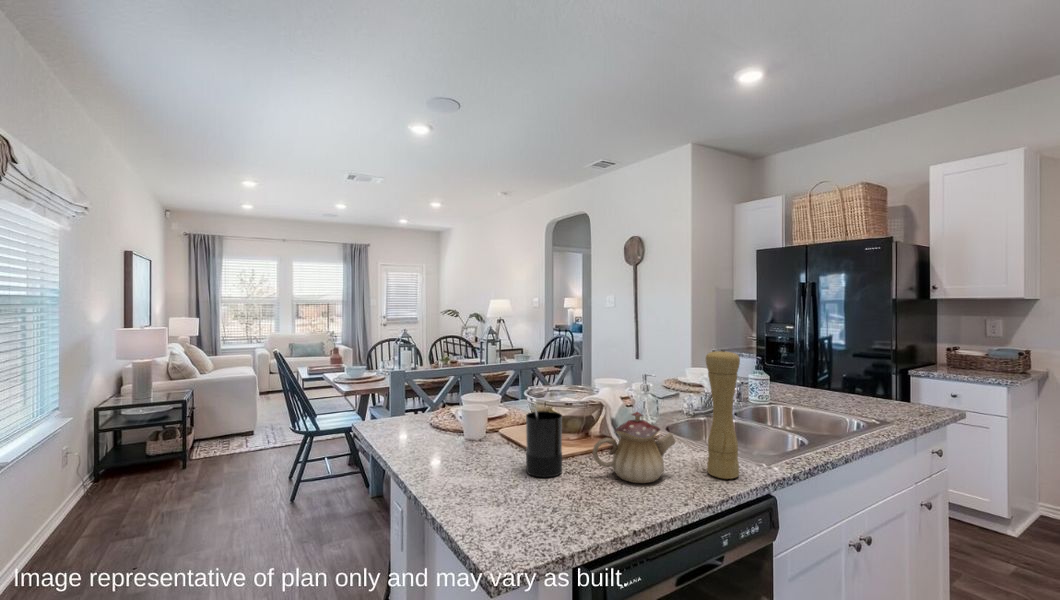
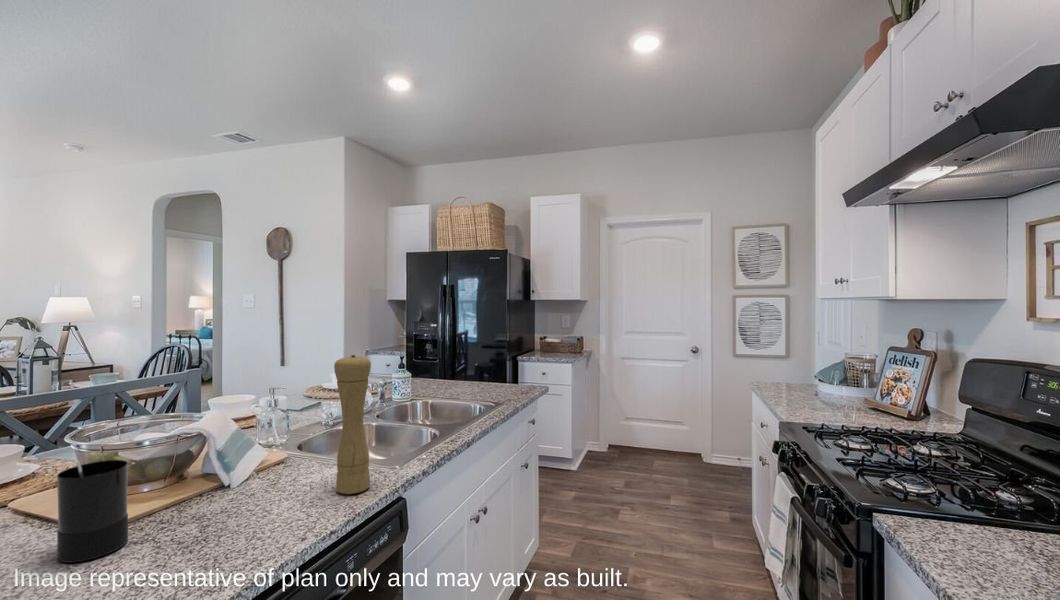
teapot: present [593,412,675,483] -> none [178,439,297,529]

